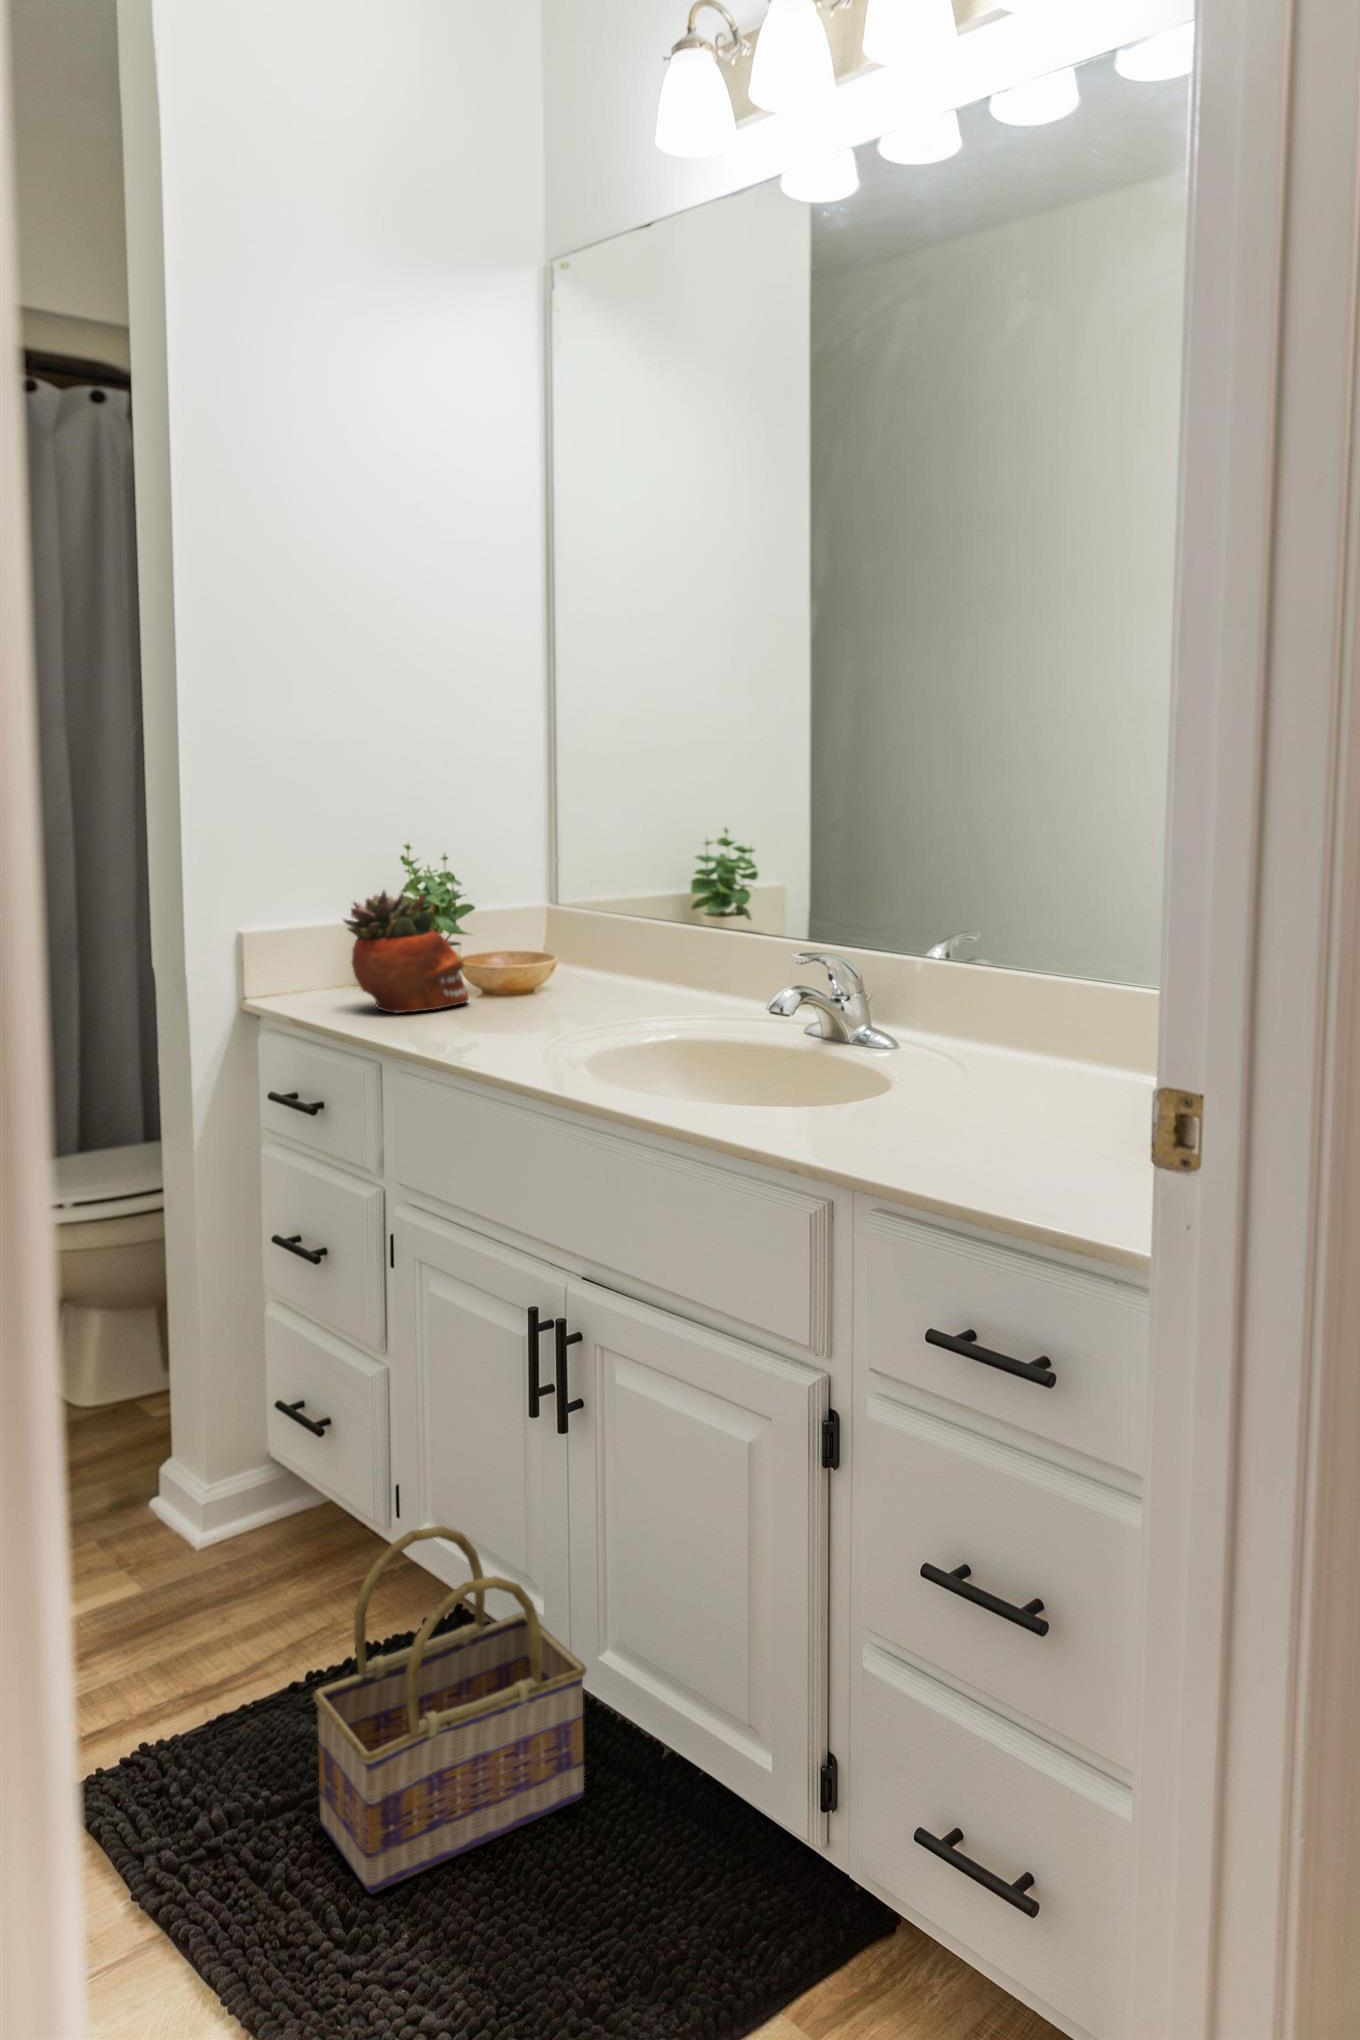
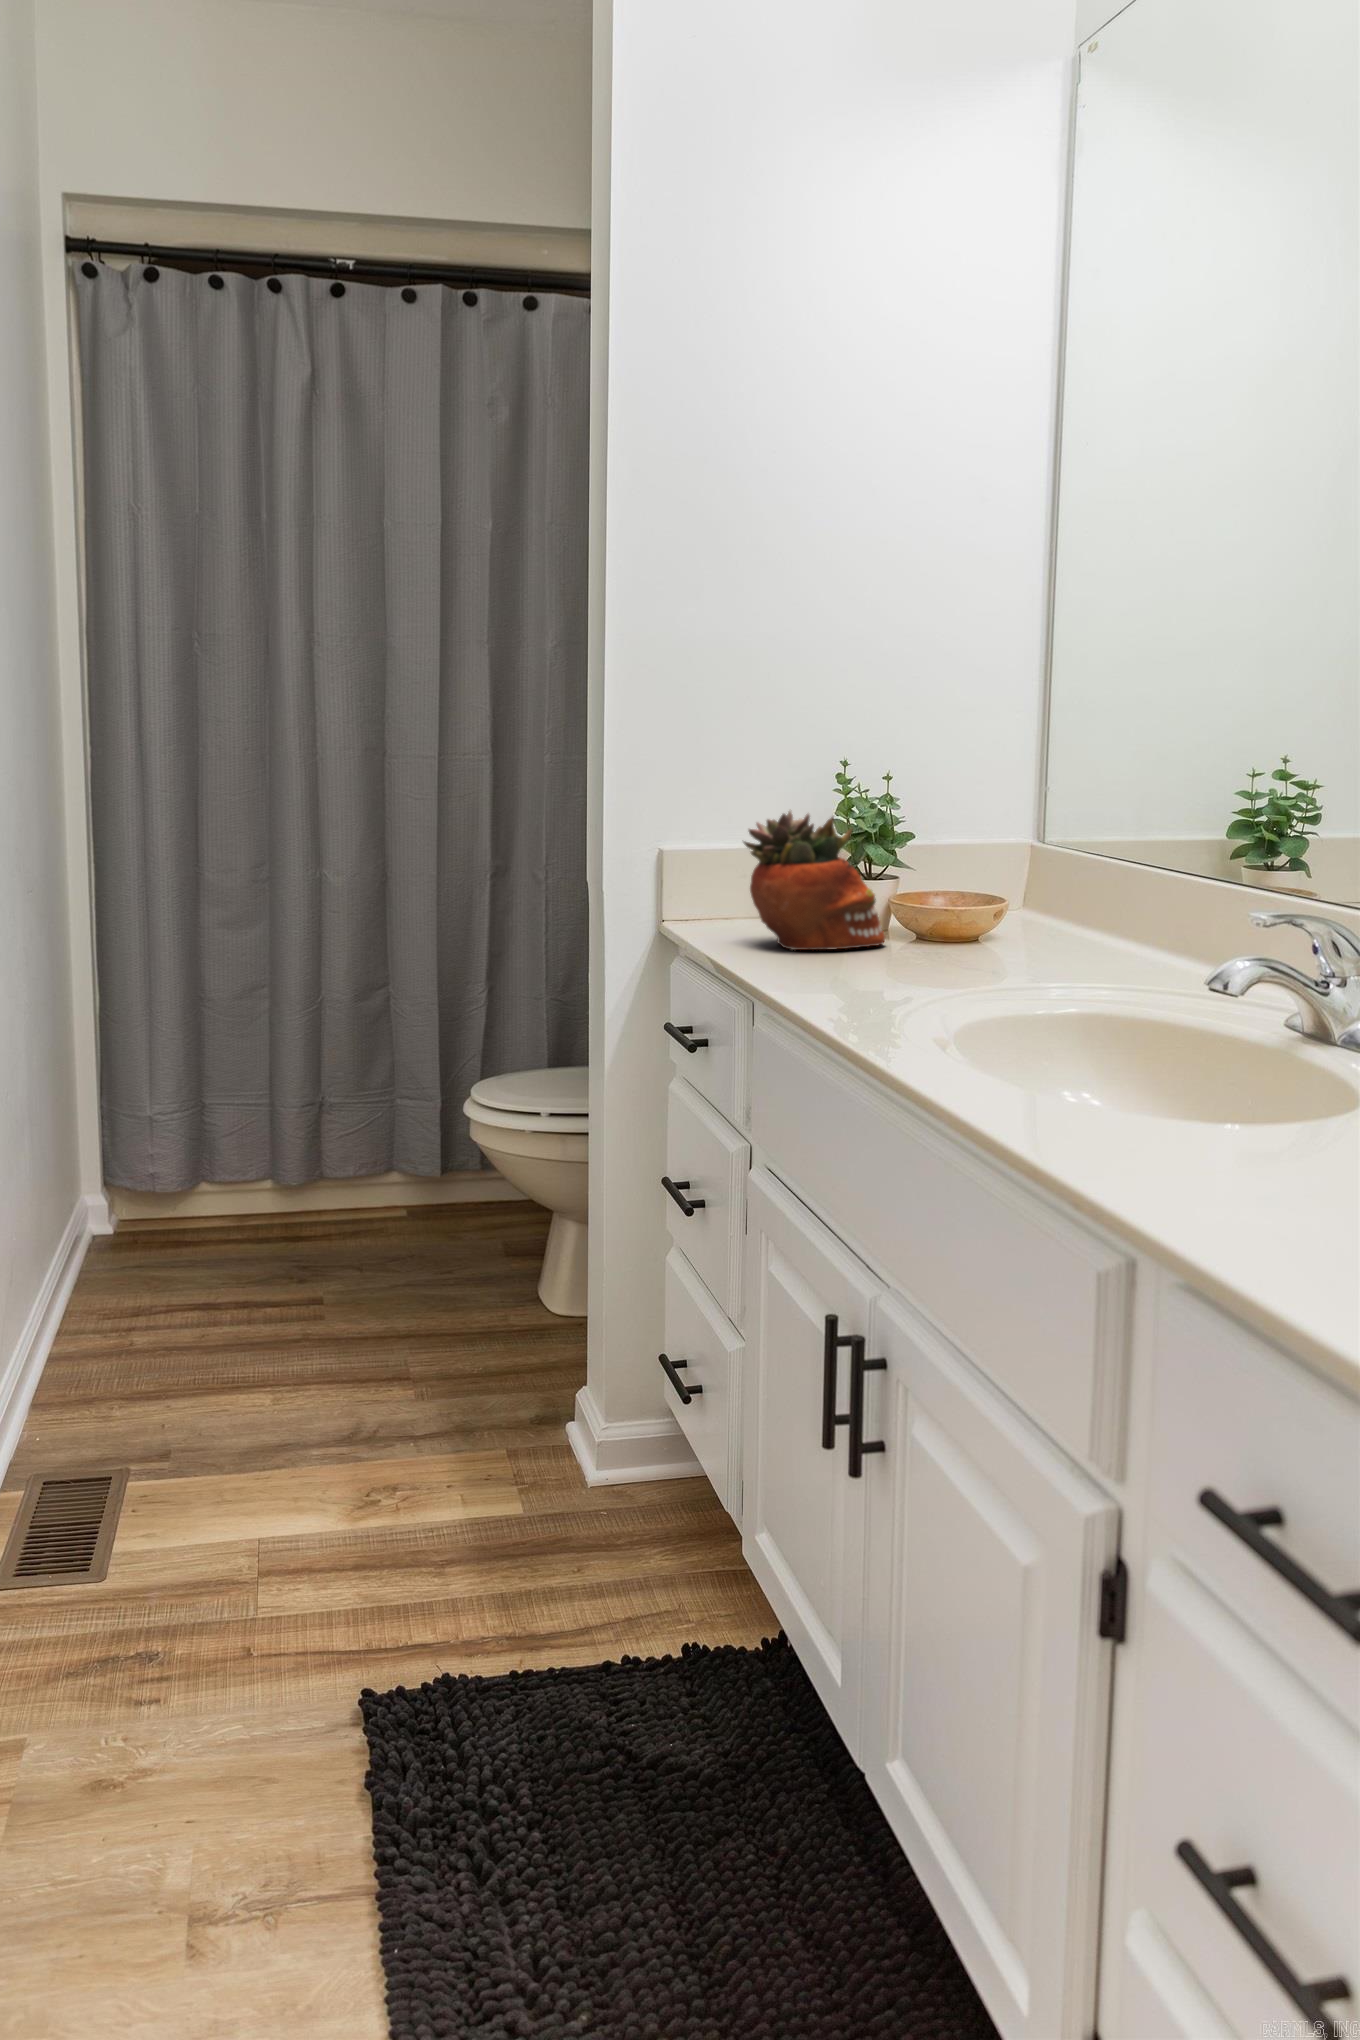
basket: present [313,1526,587,1893] -> none [552,1543,856,1947]

